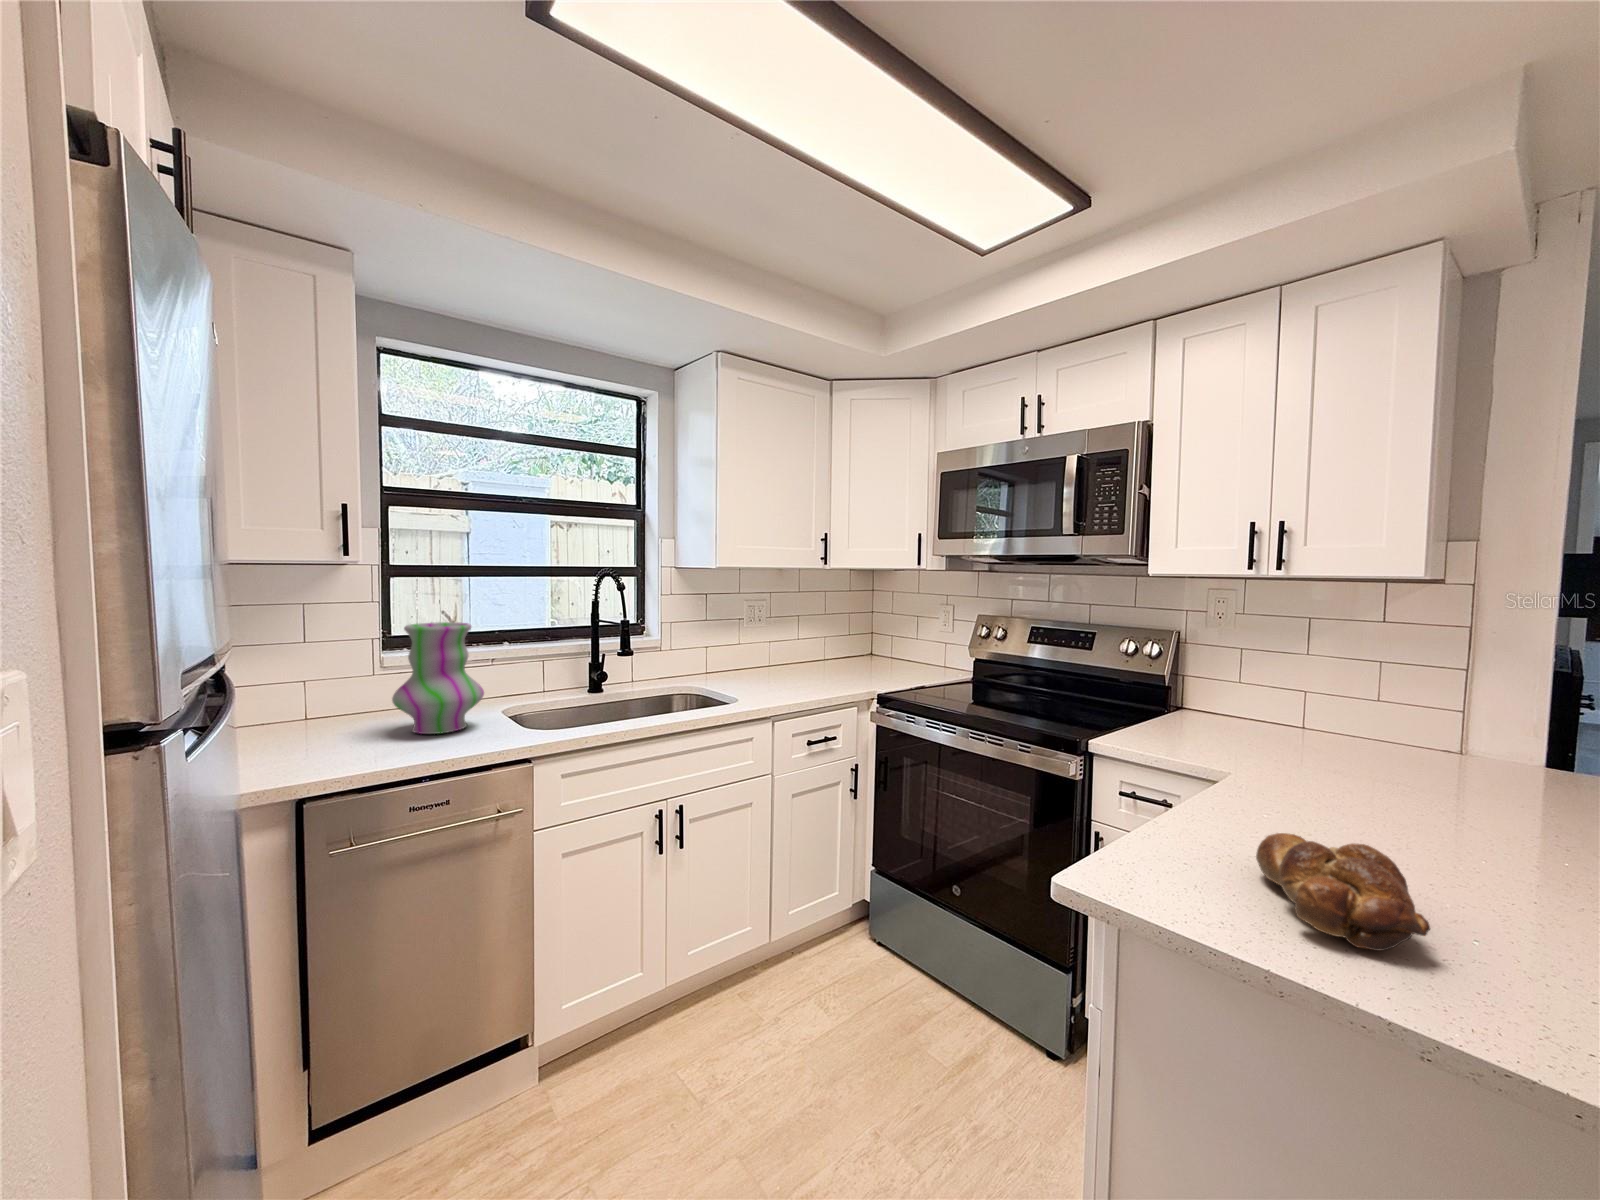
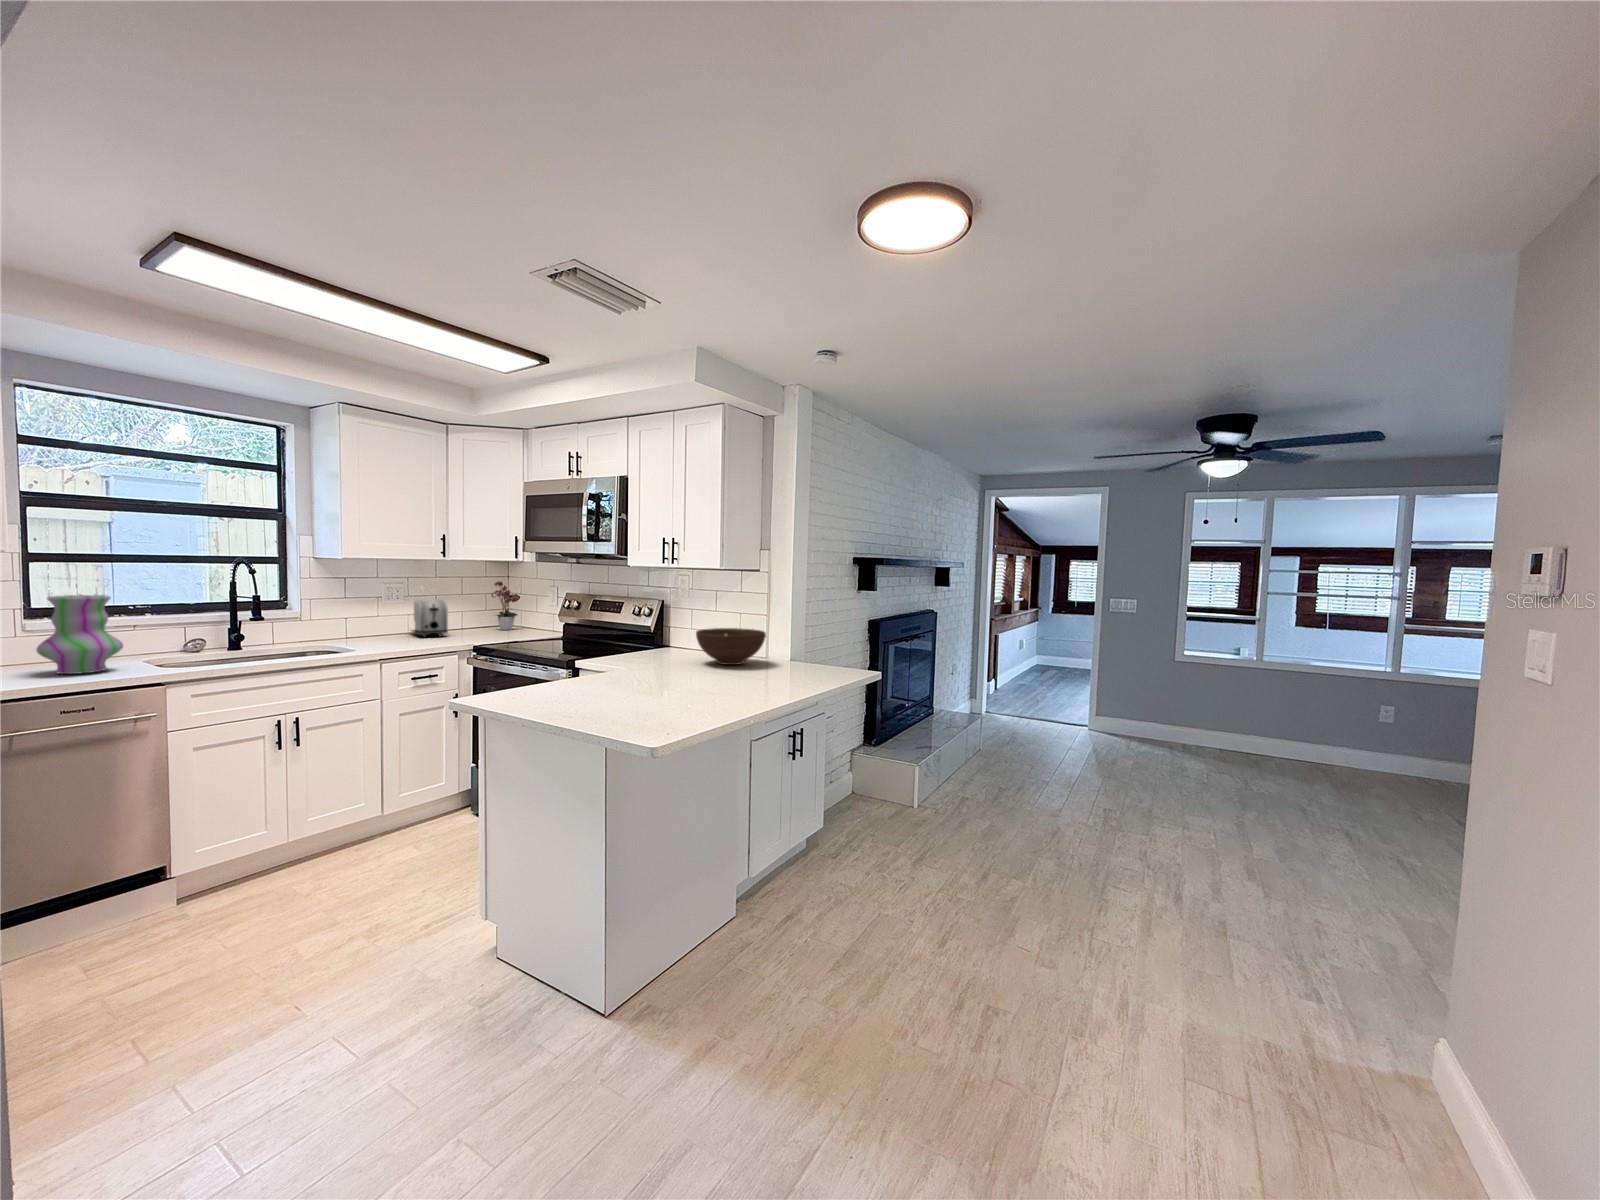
flower arrangement: none [860,593,904,662] -> present [491,581,520,630]
toaster: none [771,620,822,673] -> present [411,599,448,637]
fruit bowl: none [1326,689,1515,772] -> present [696,628,766,665]
bread loaf: present [1256,833,1430,951] -> none [538,675,598,707]

